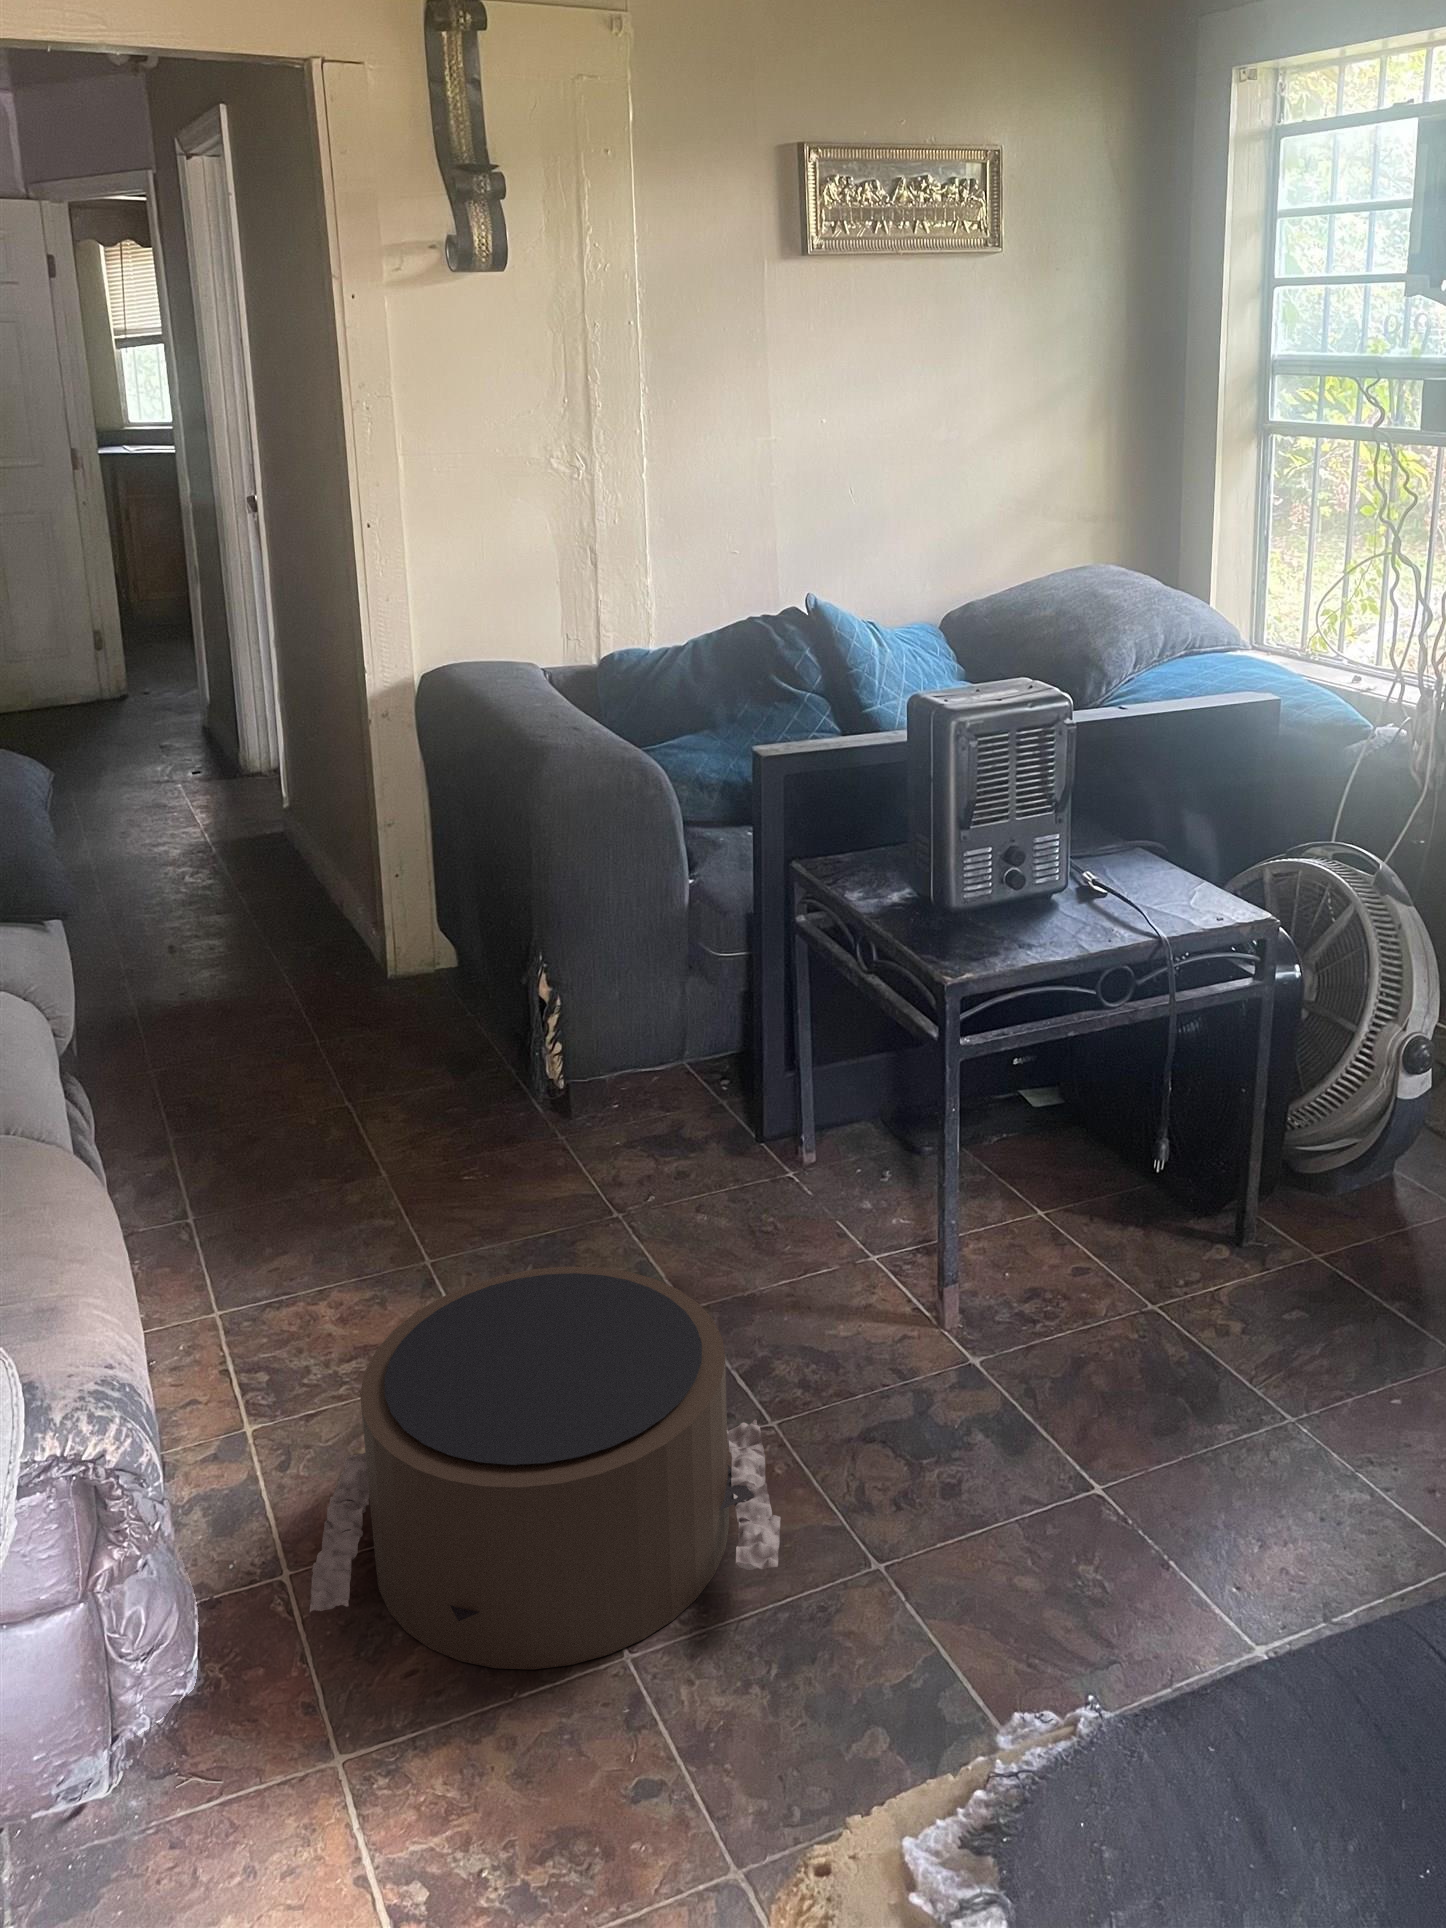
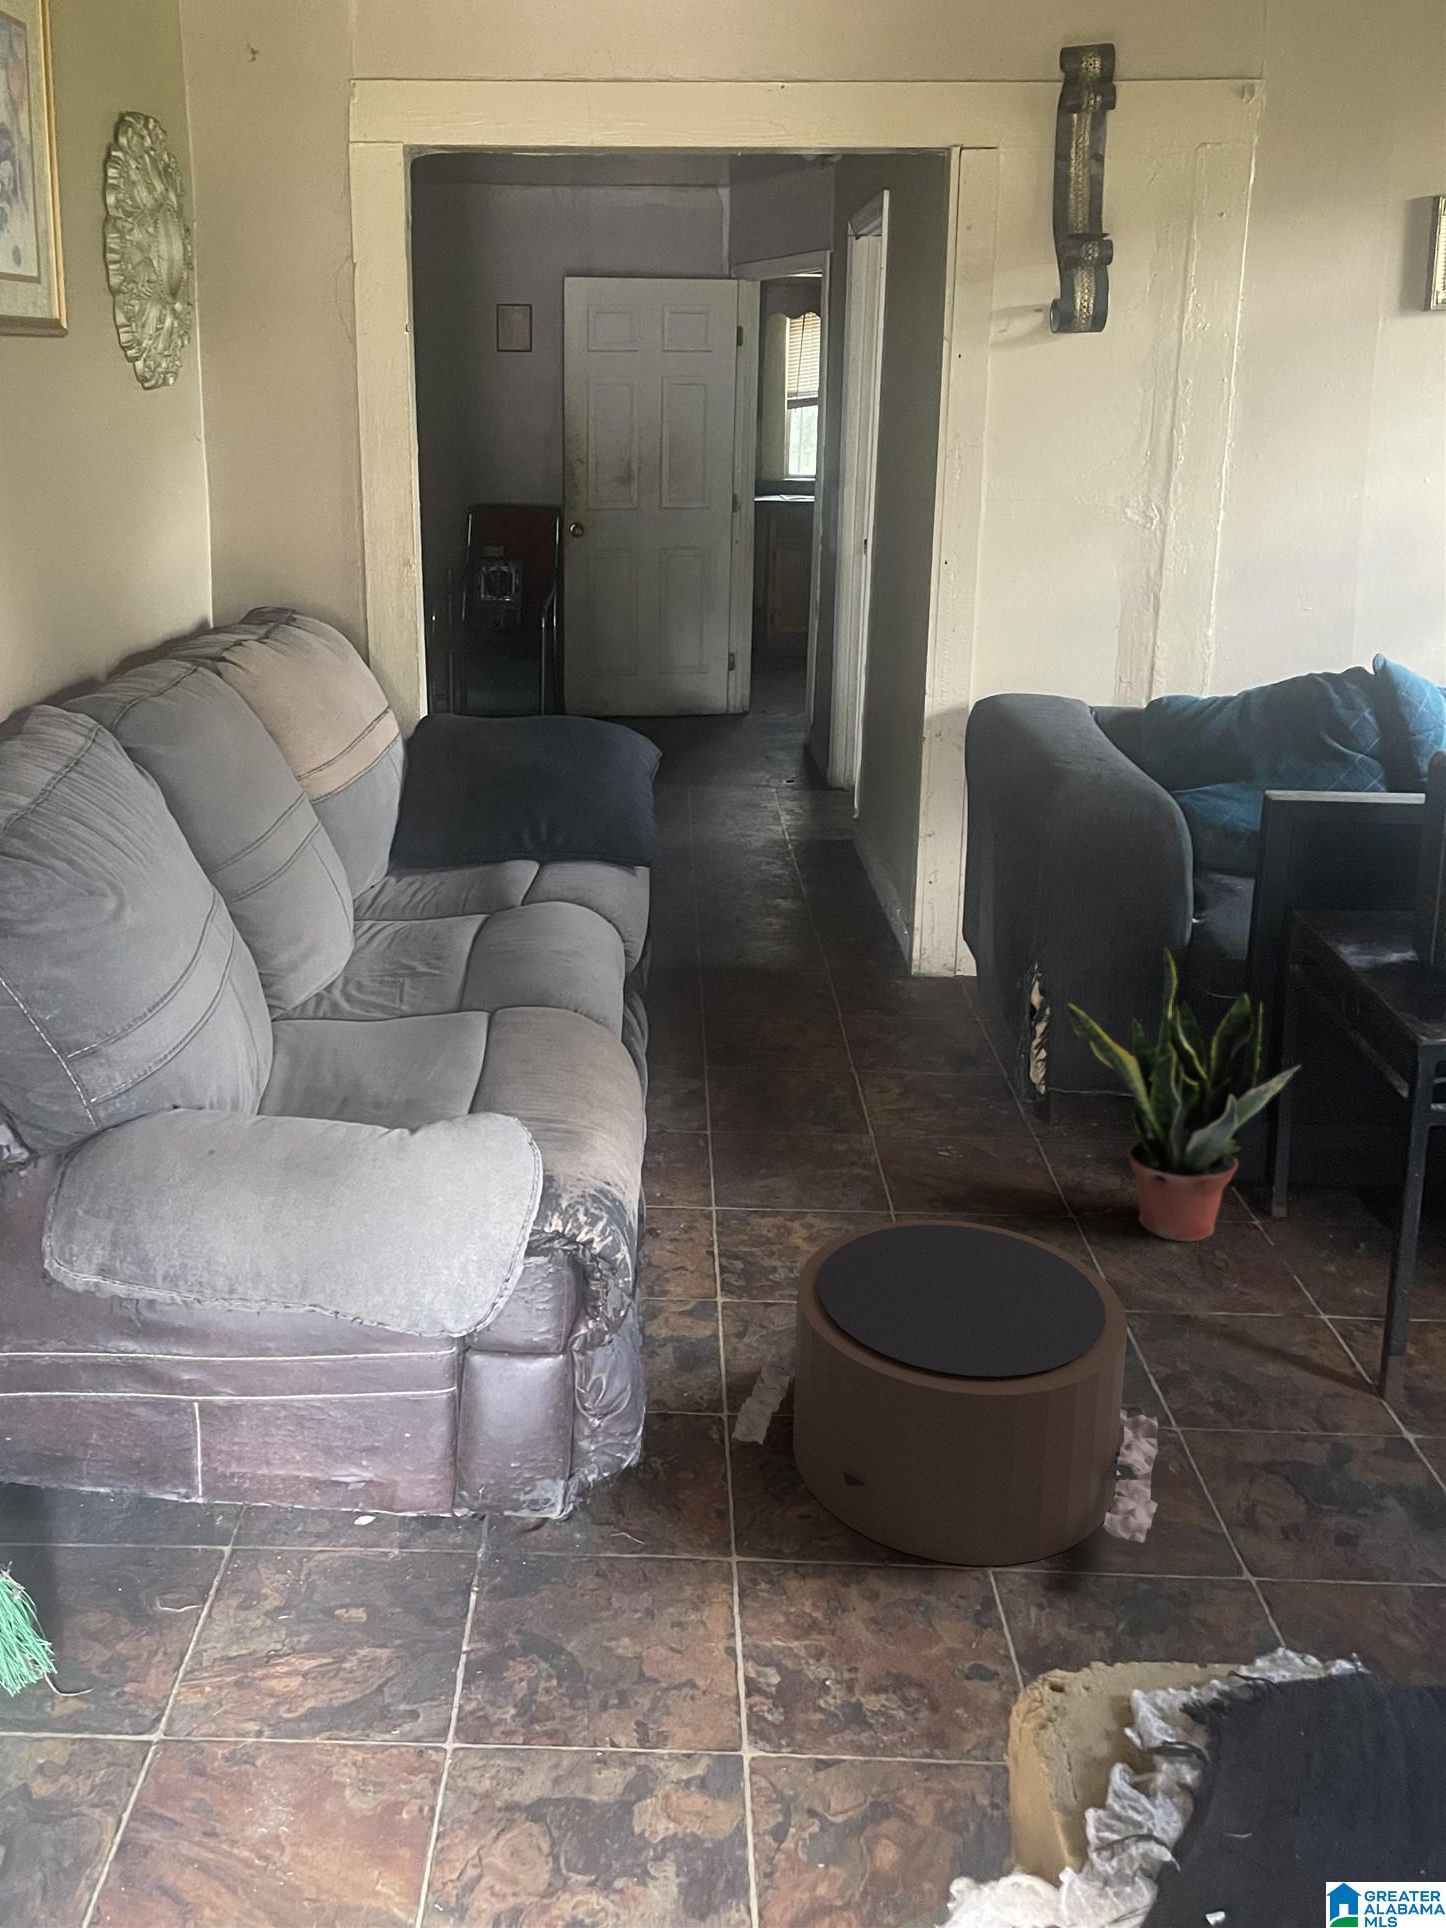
potted plant: none [585,919,816,1213] -> present [1068,949,1297,1241]

